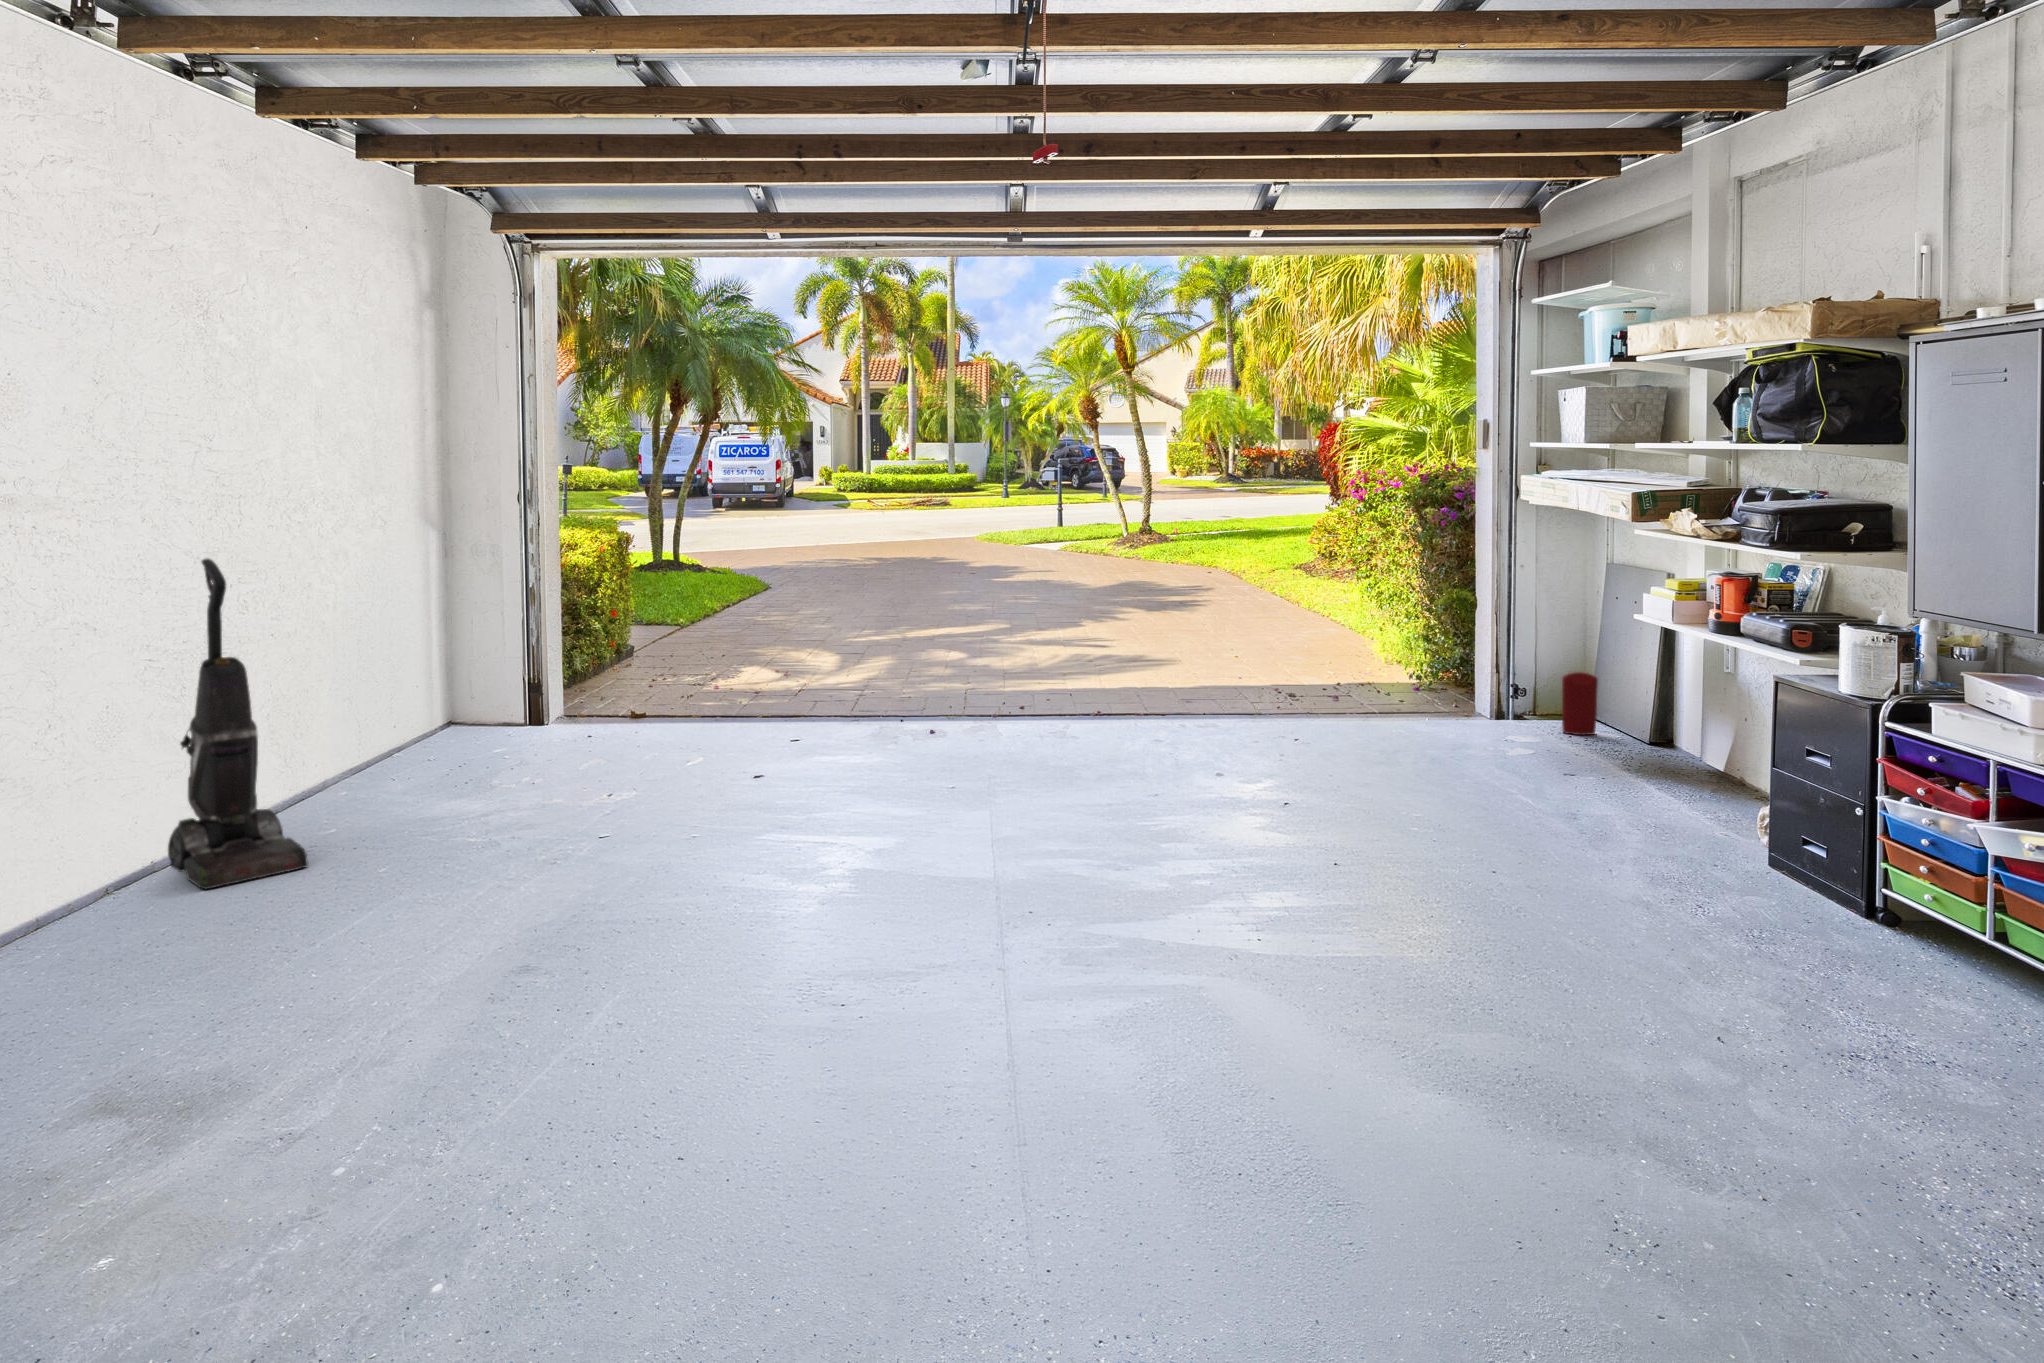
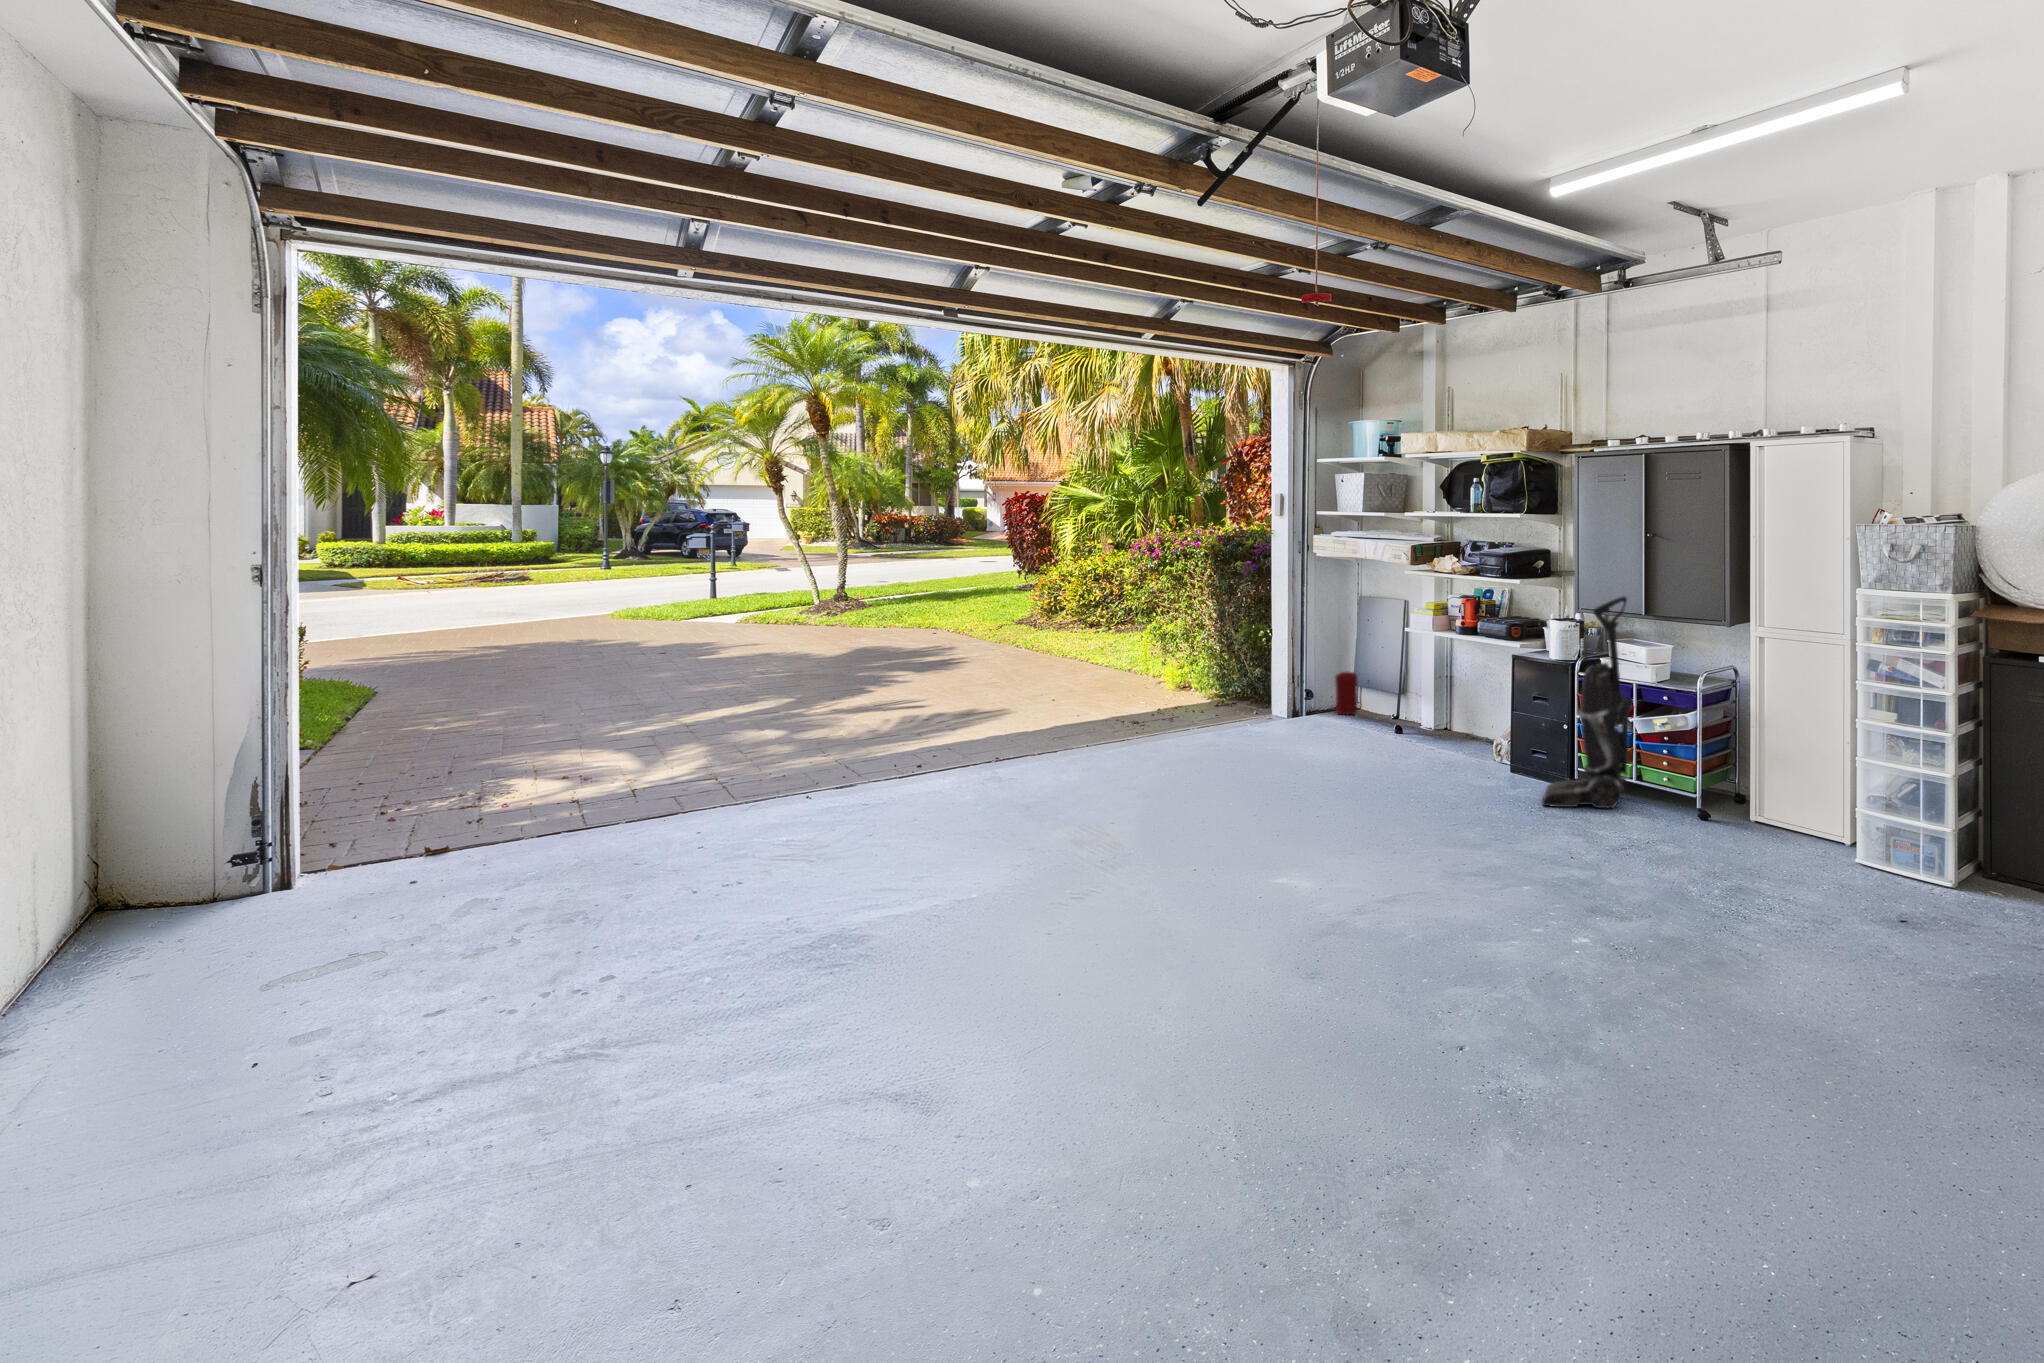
vacuum cleaner: present [168,559,308,889] -> present [1542,597,1632,808]

